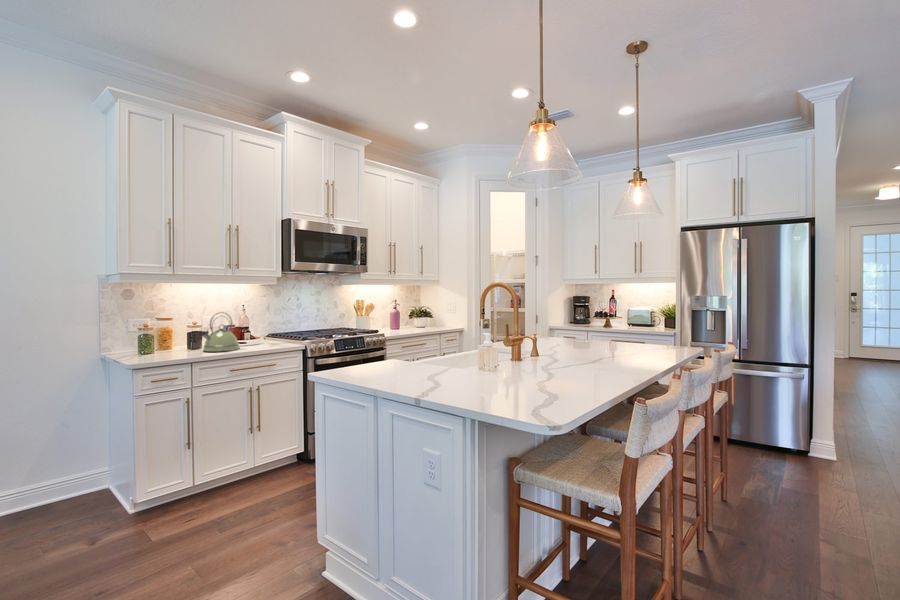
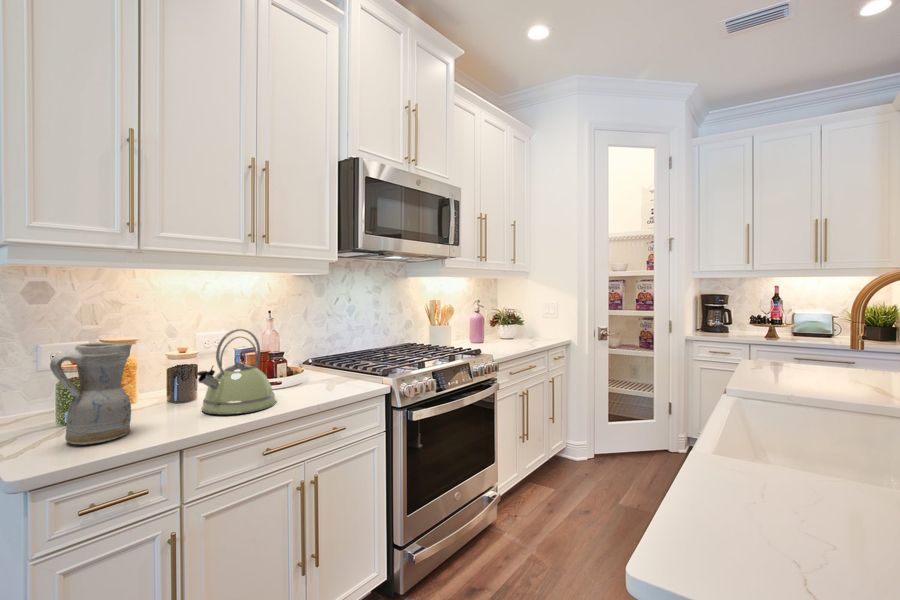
ceramic pitcher: none [138,316,171,359] -> present [50,343,132,444]

